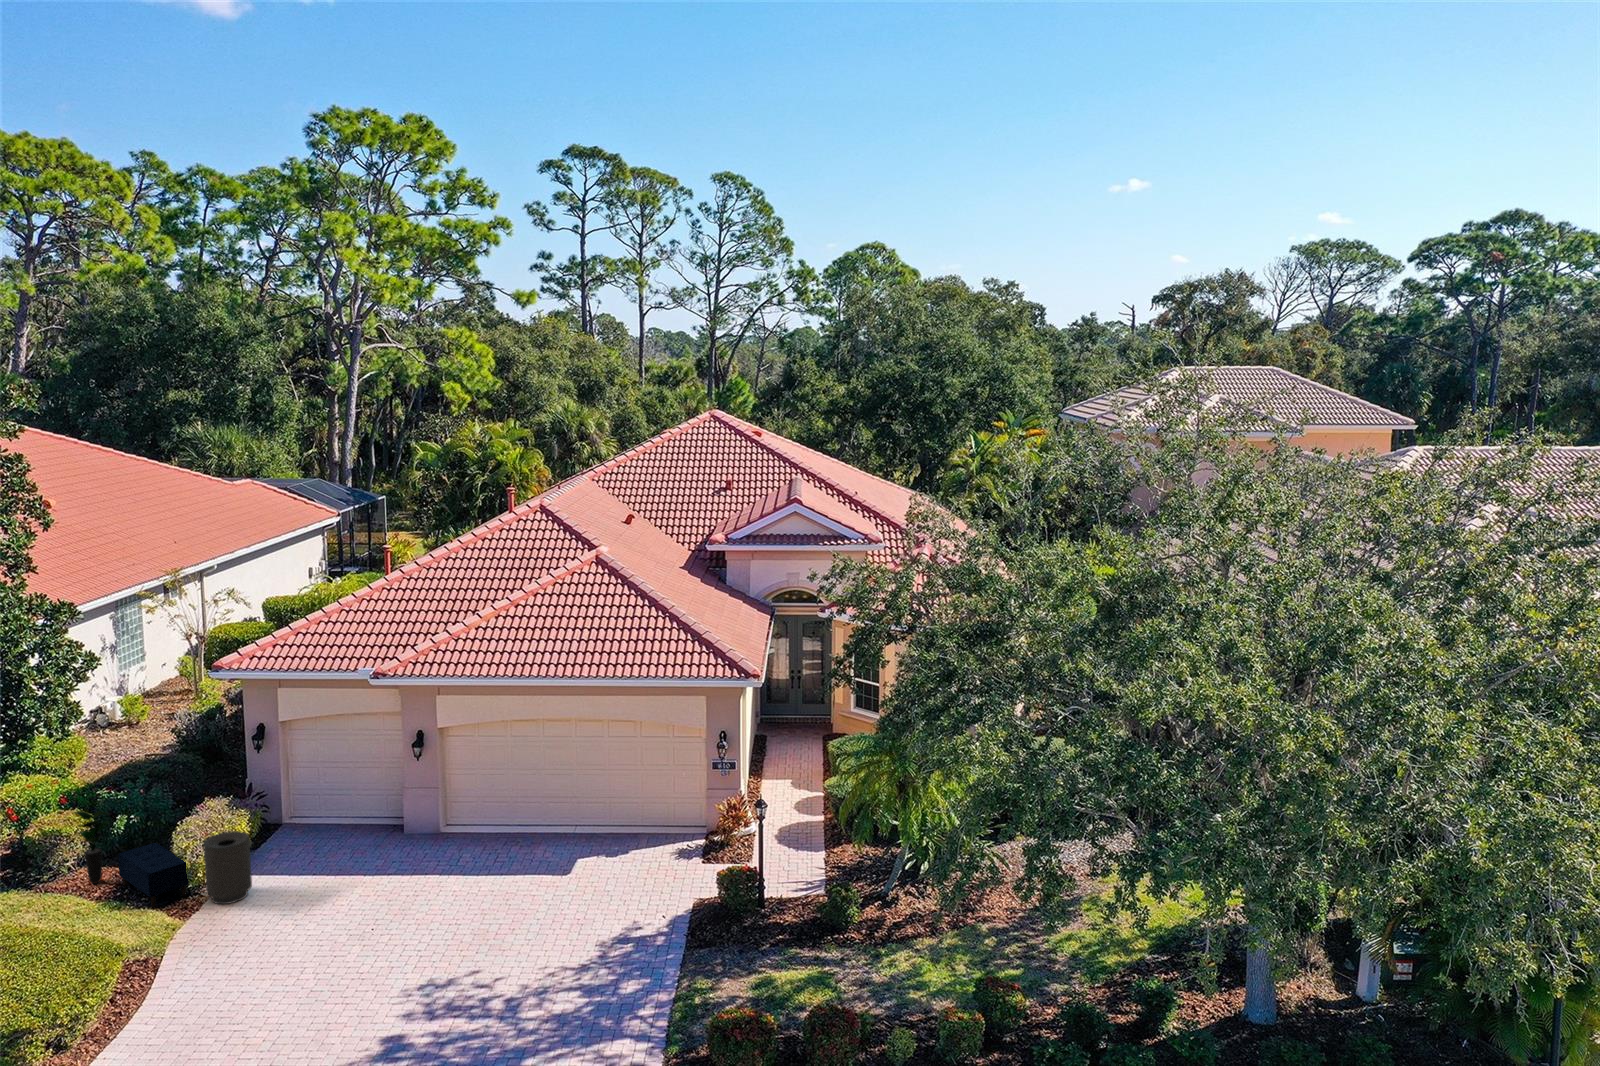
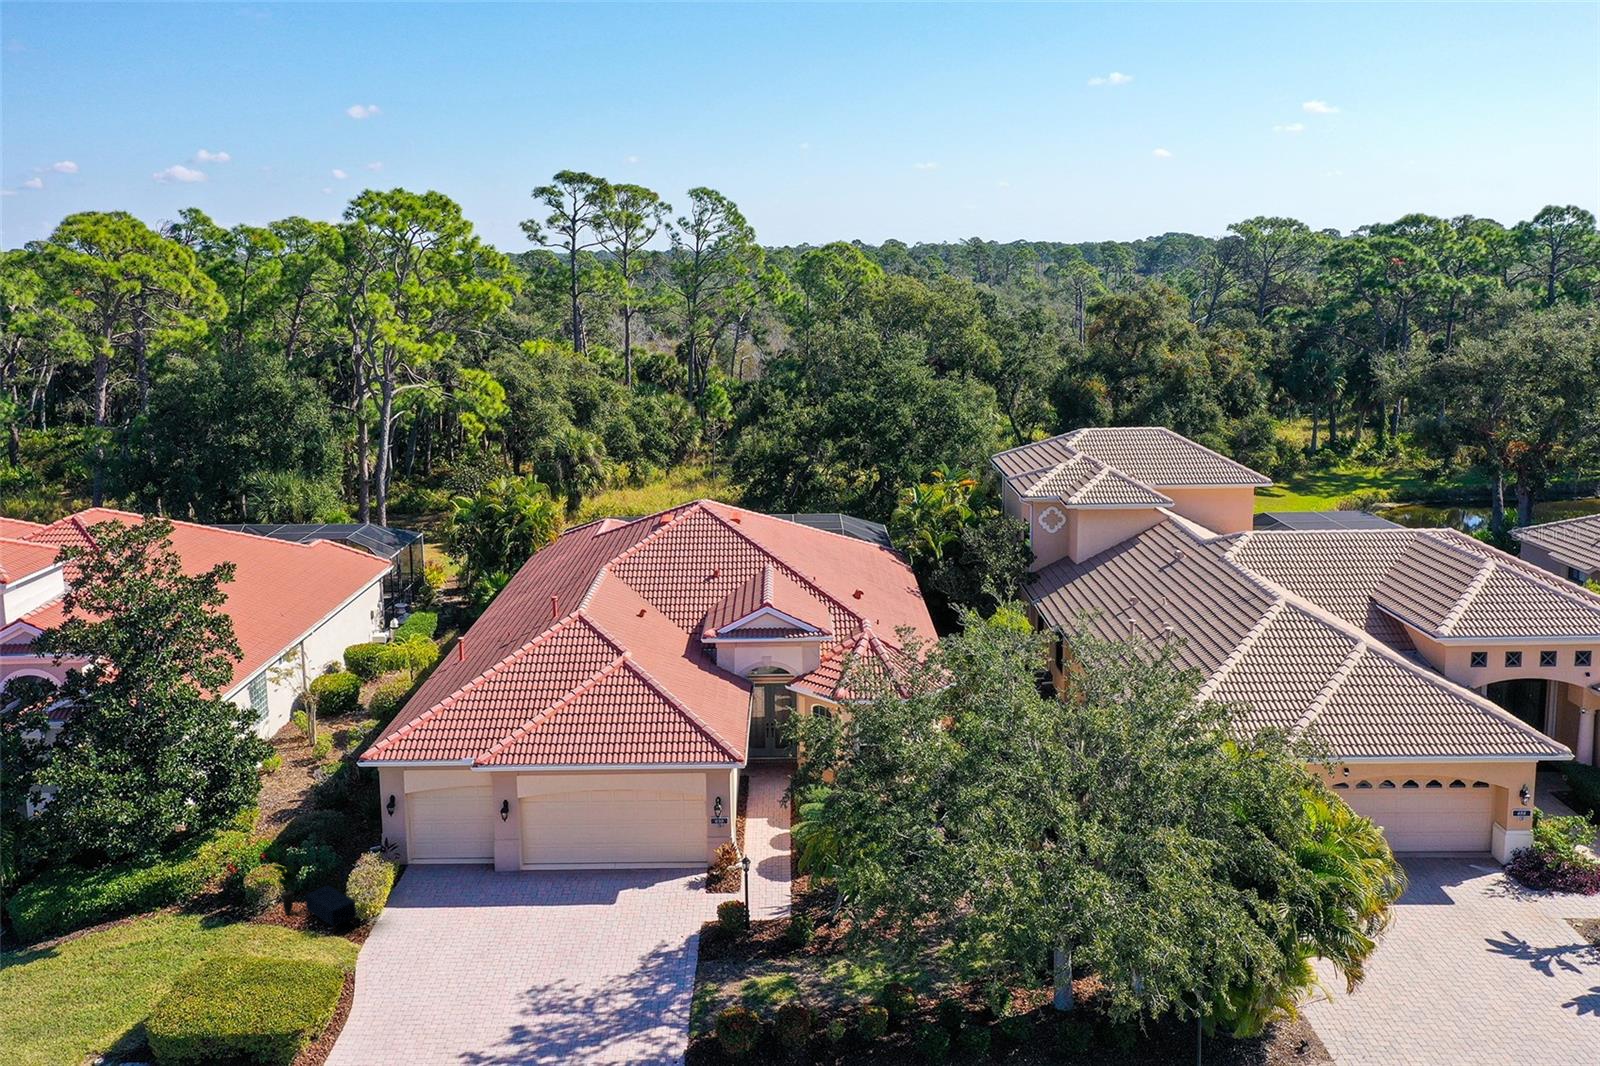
trash can: present [203,831,252,904] -> none [368,879,399,930]

